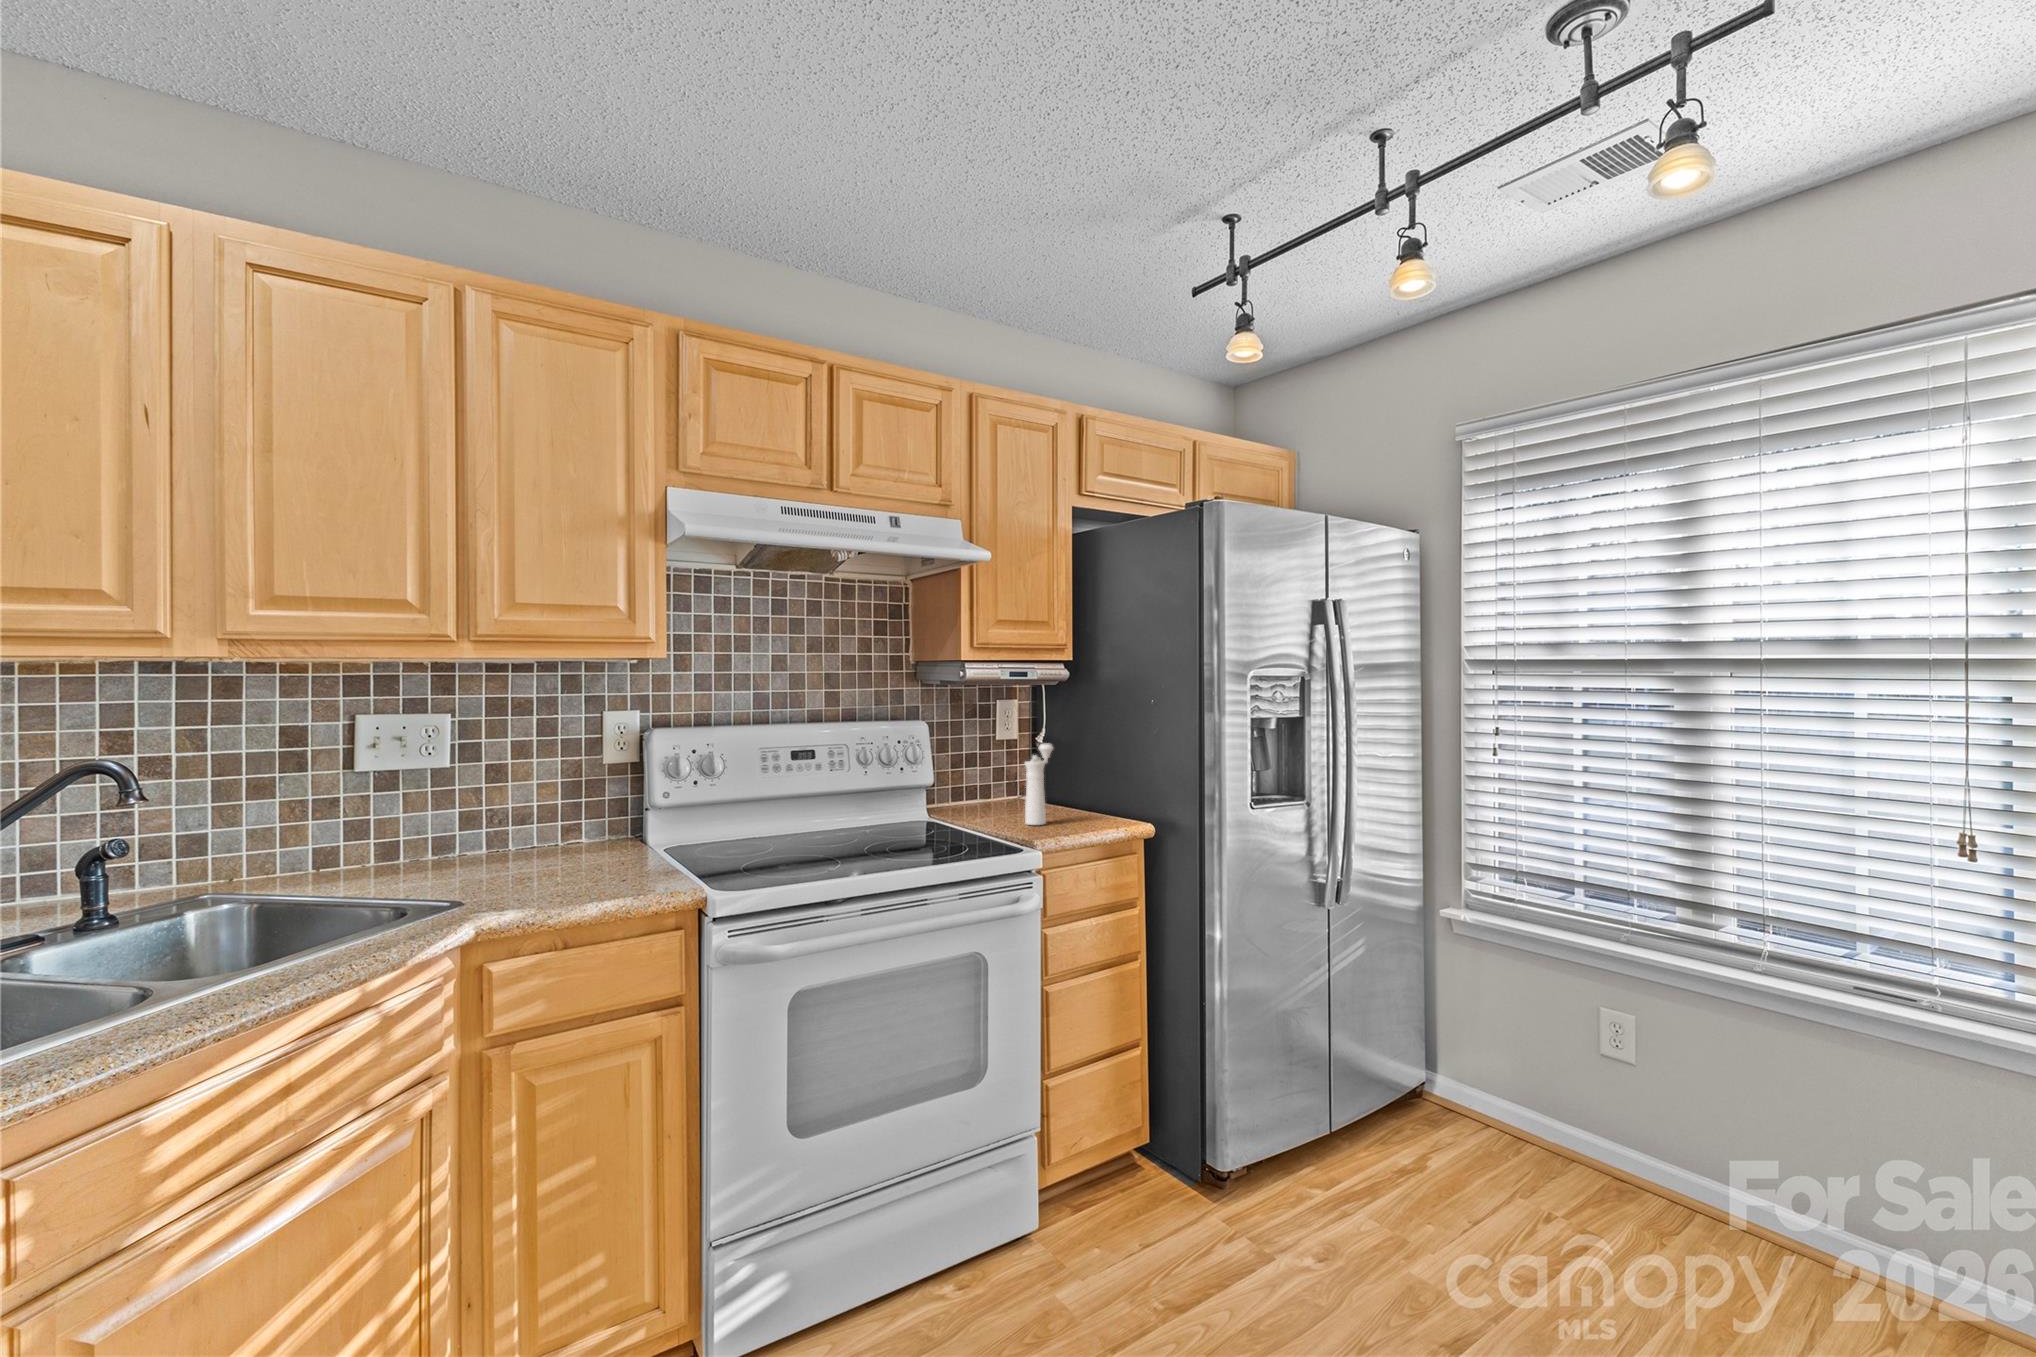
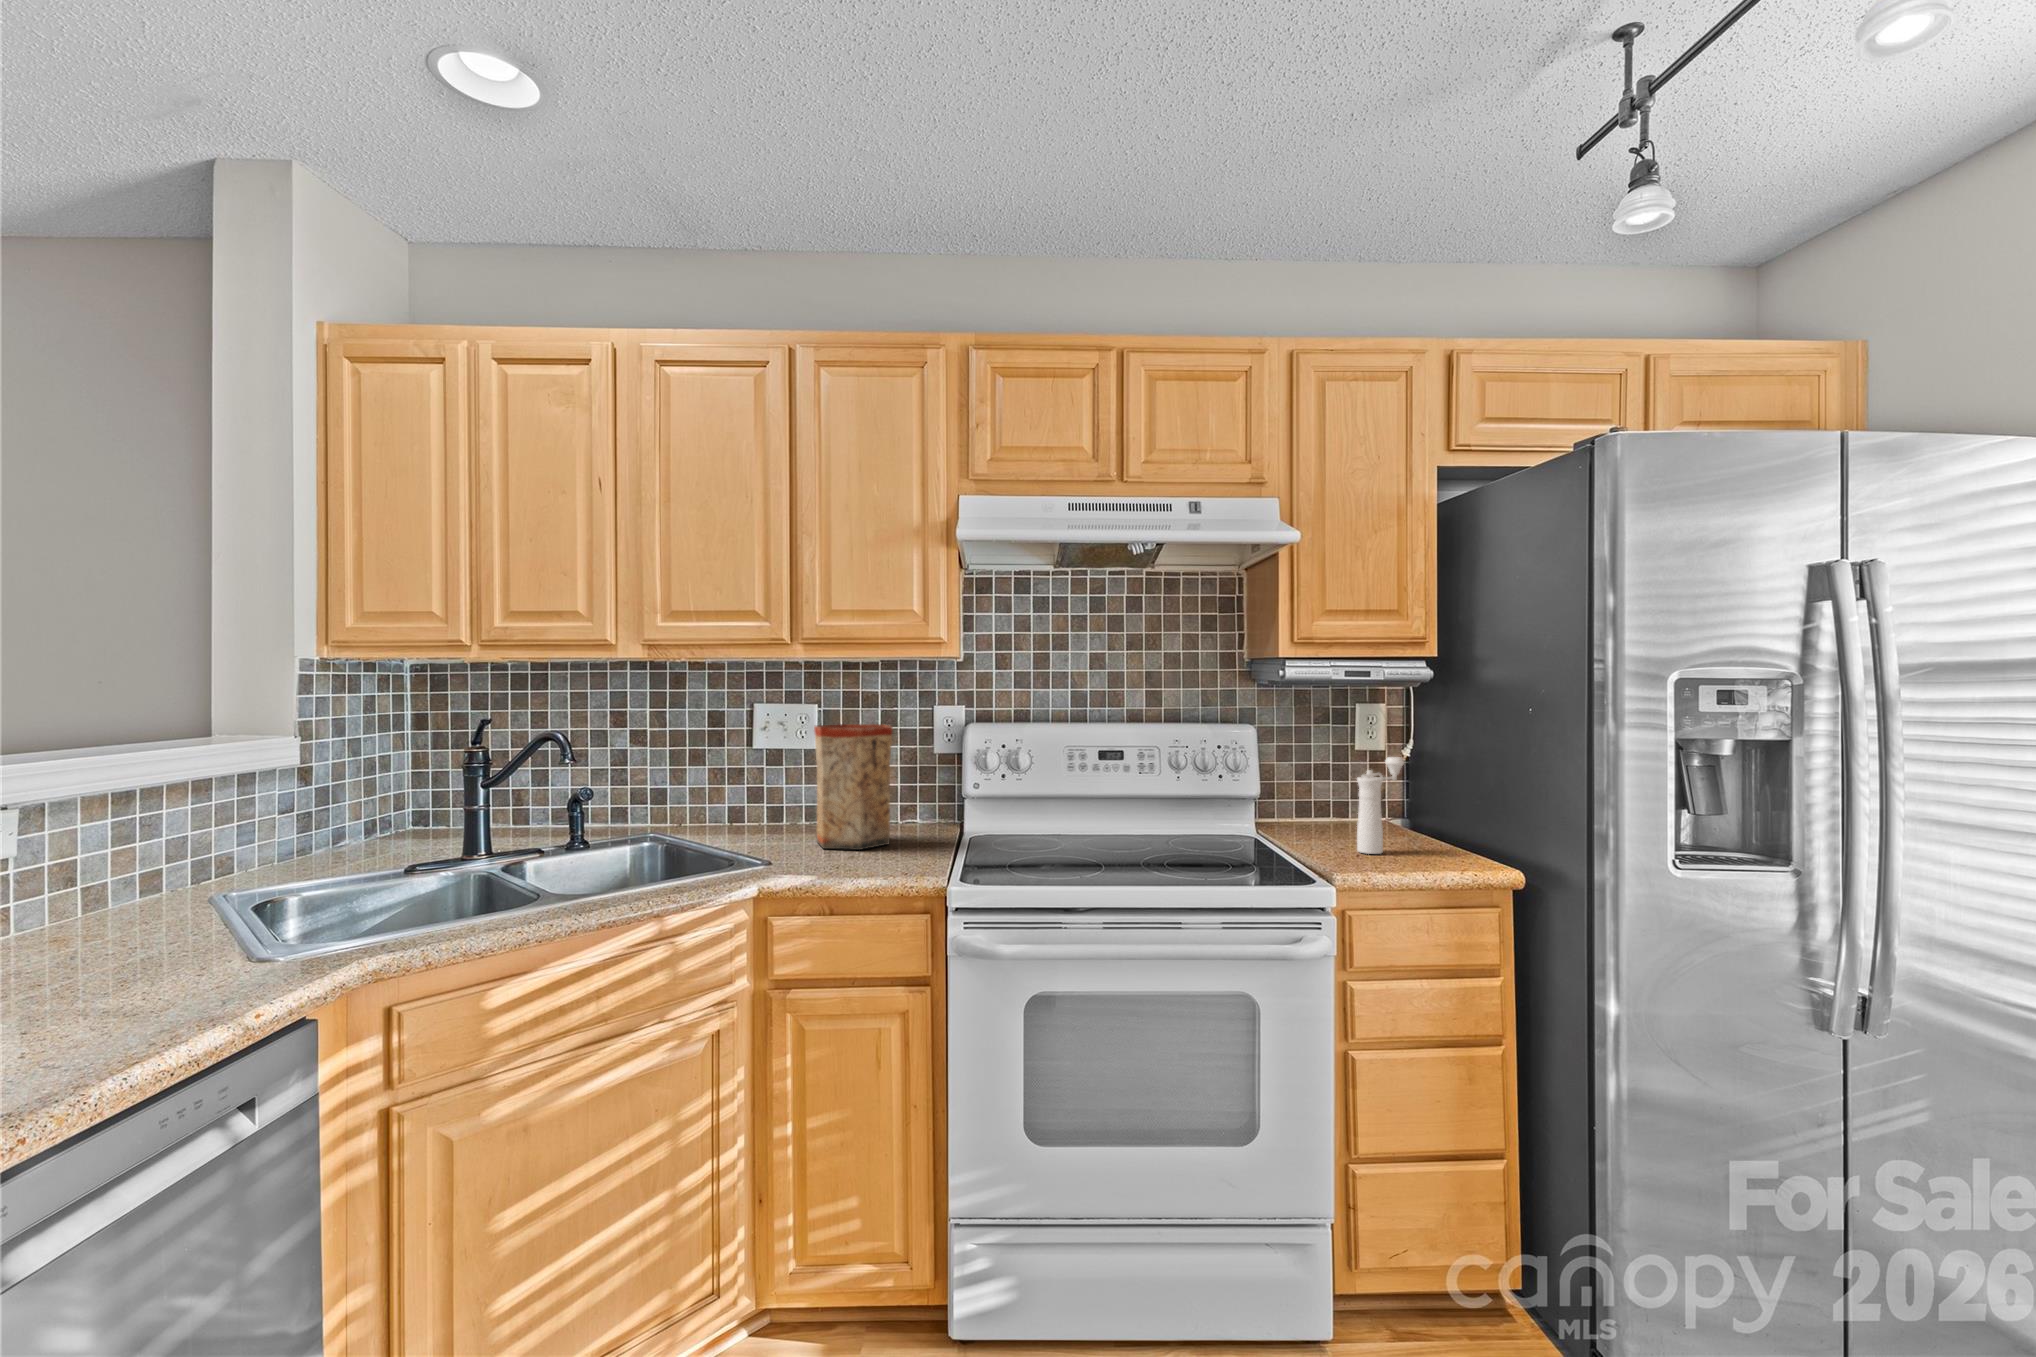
vase: none [469,734,577,881] -> present [814,724,893,850]

